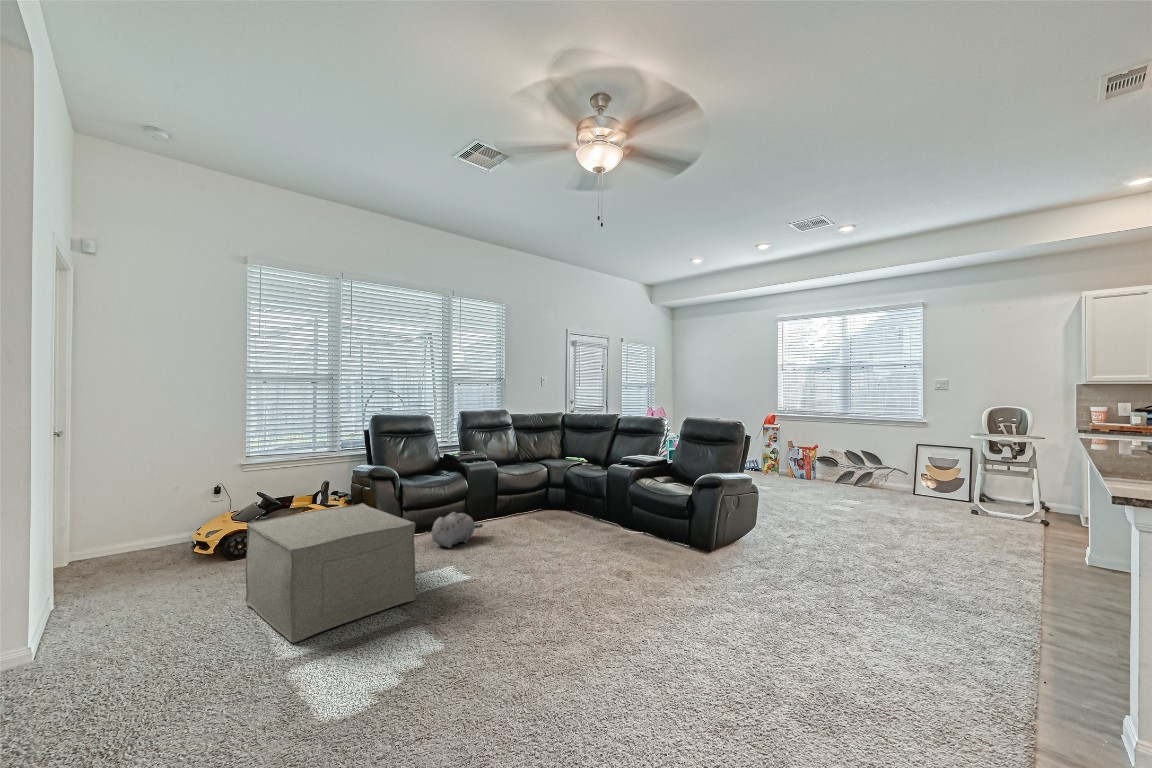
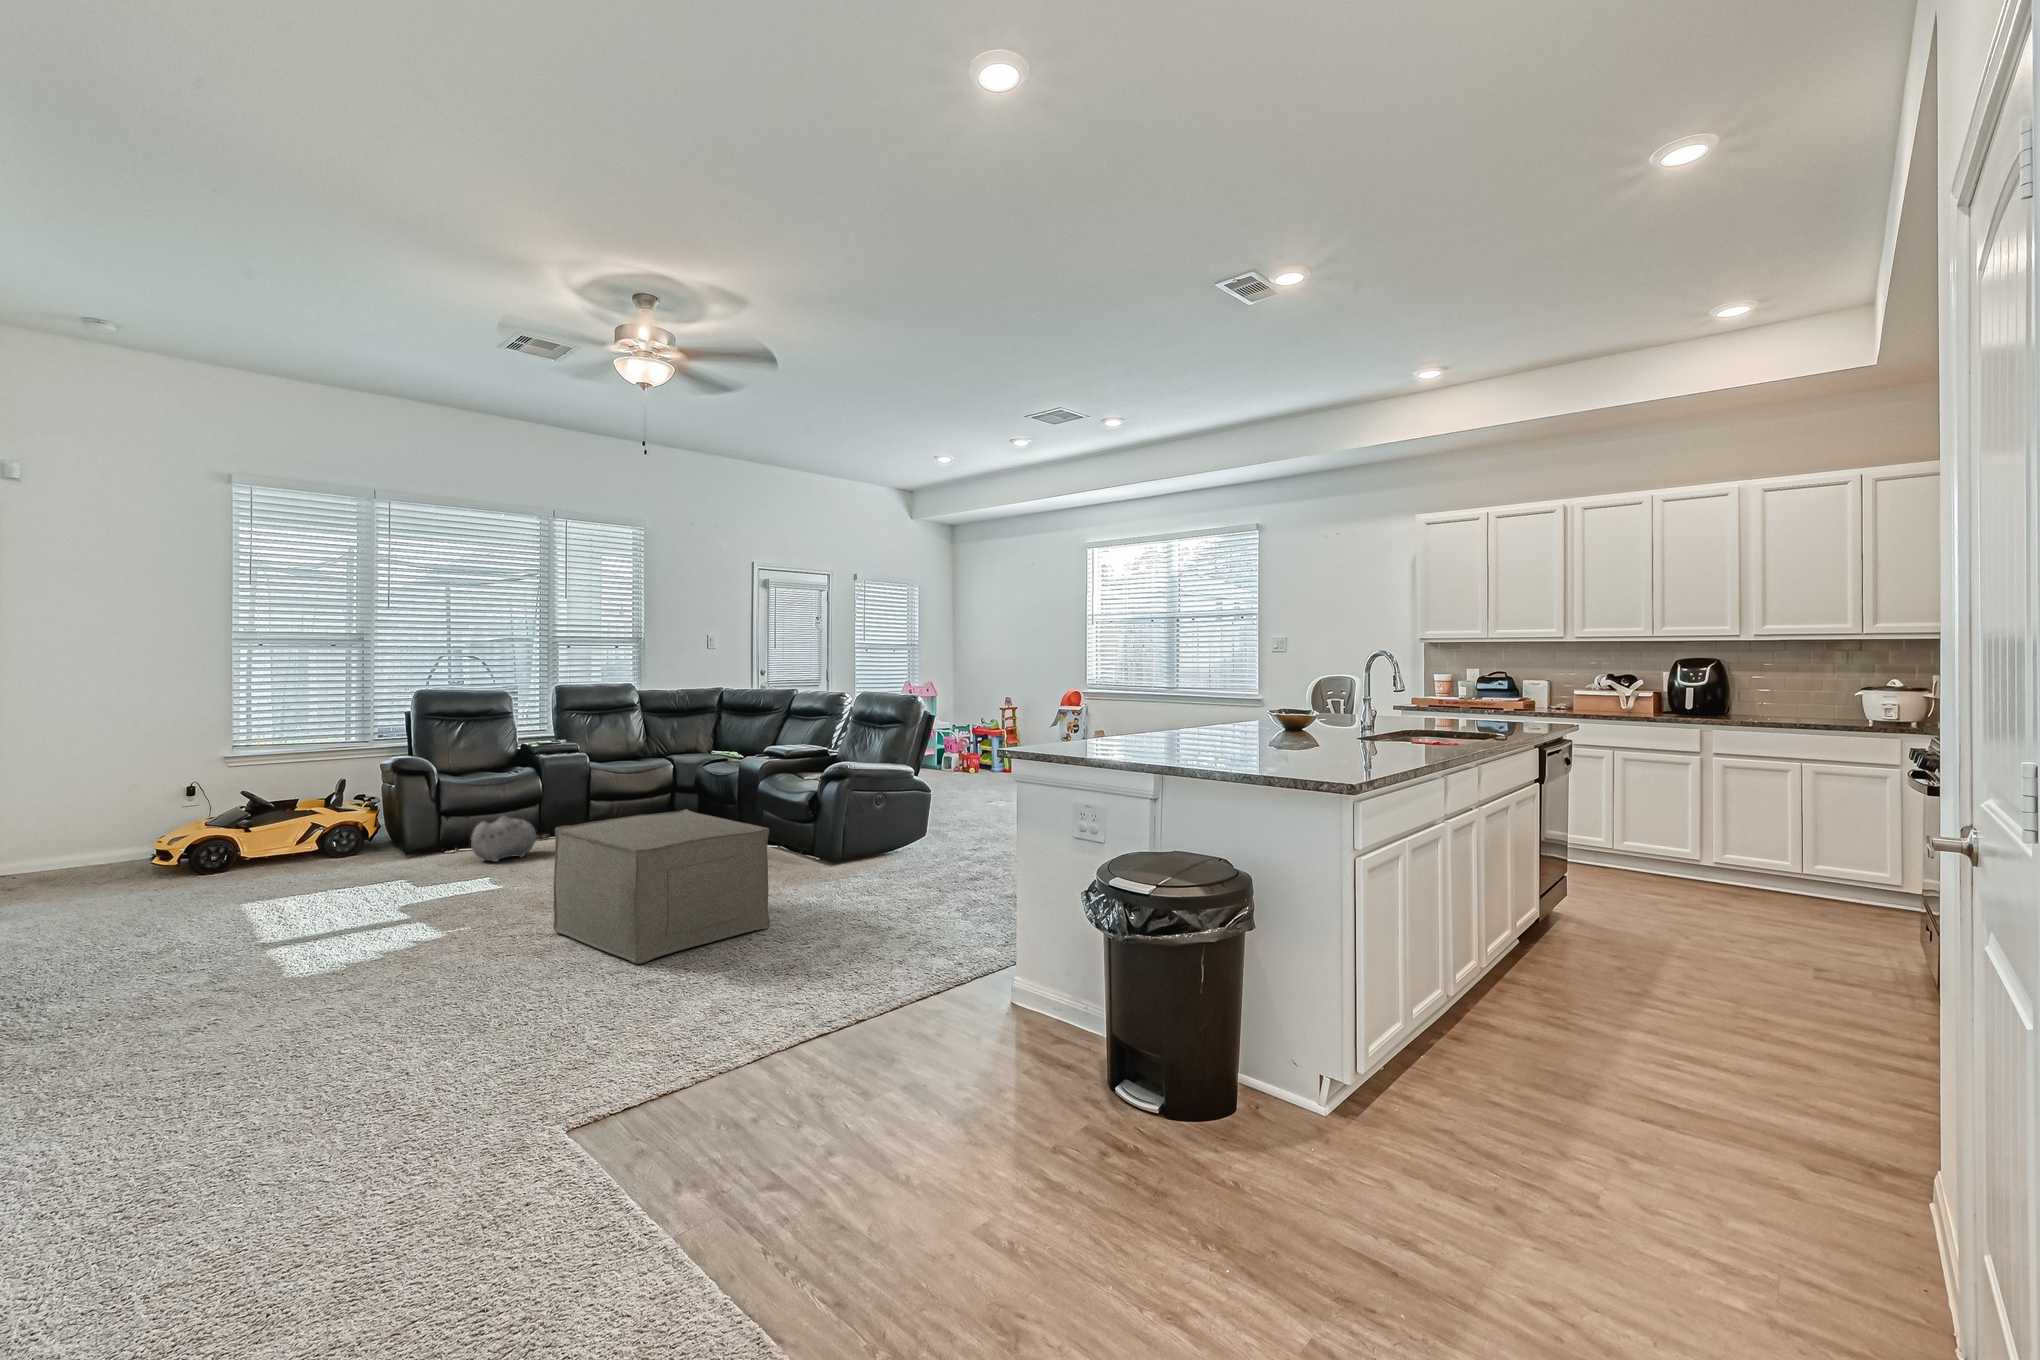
ottoman: present [246,503,416,643] -> present [553,809,770,964]

